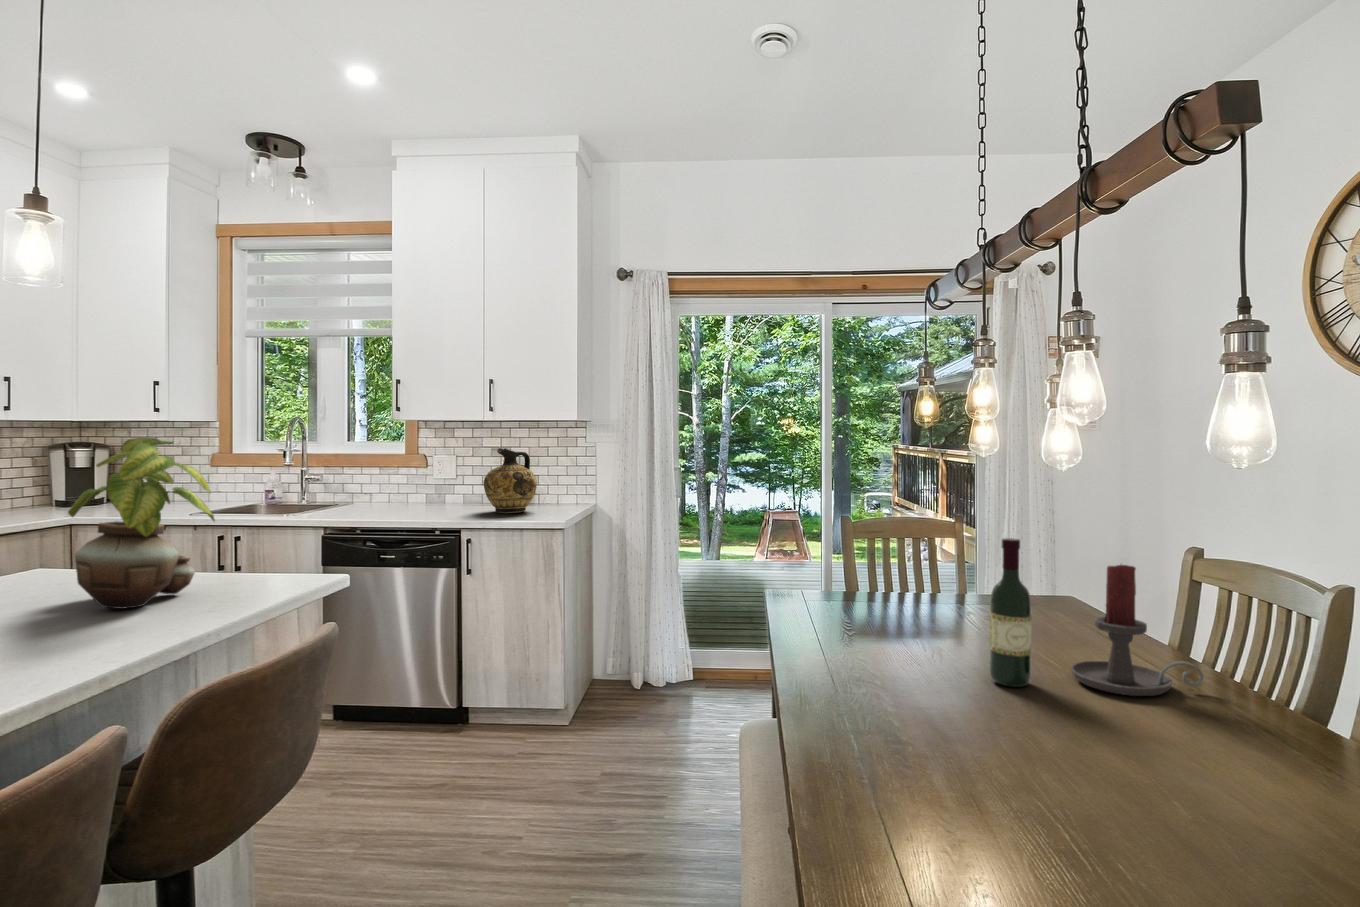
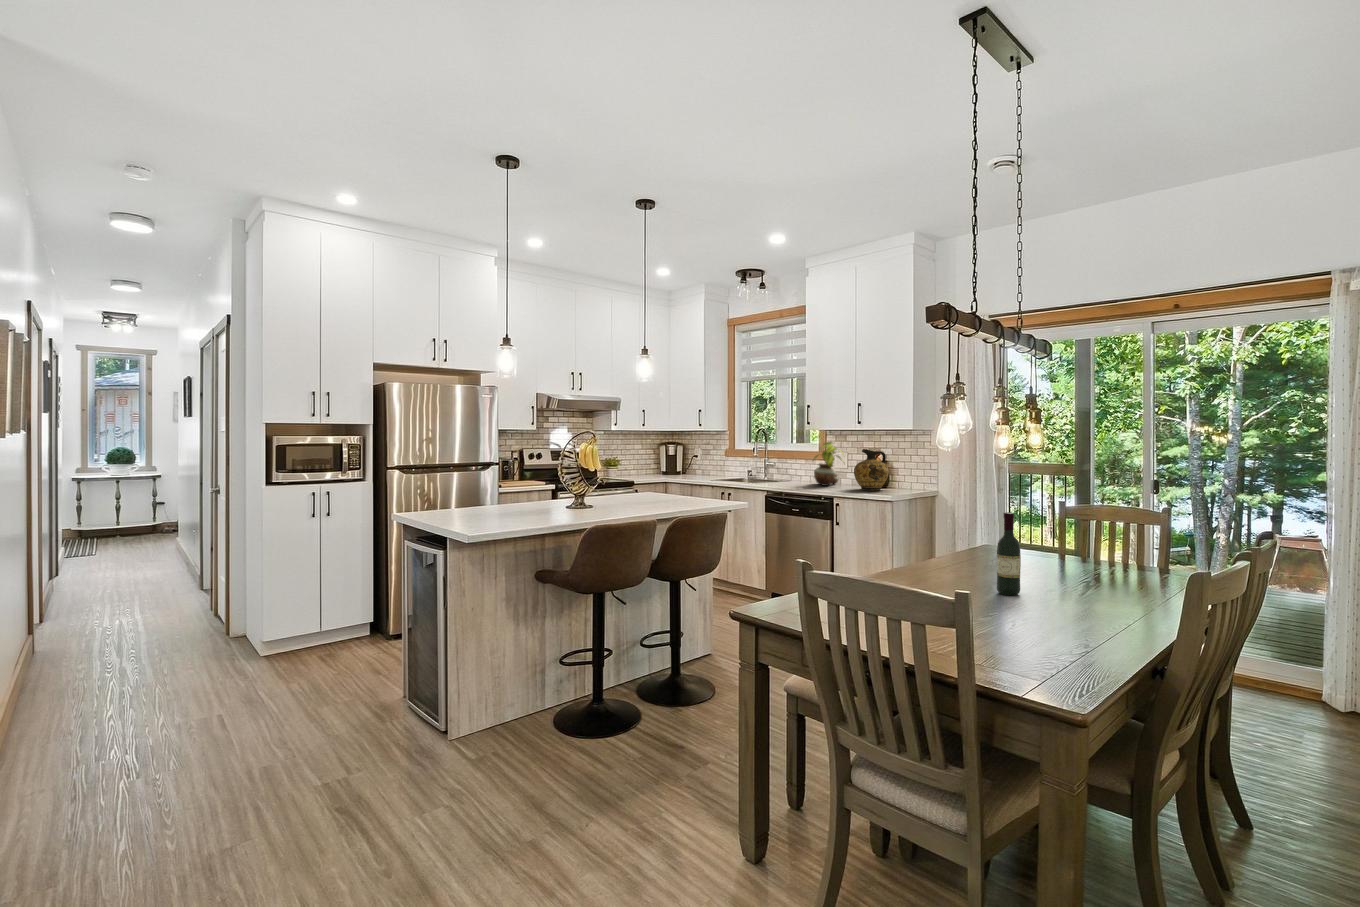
potted plant: present [68,437,215,609] -> present [813,442,843,486]
candle holder: present [1071,565,1203,696] -> none [1044,532,1117,608]

